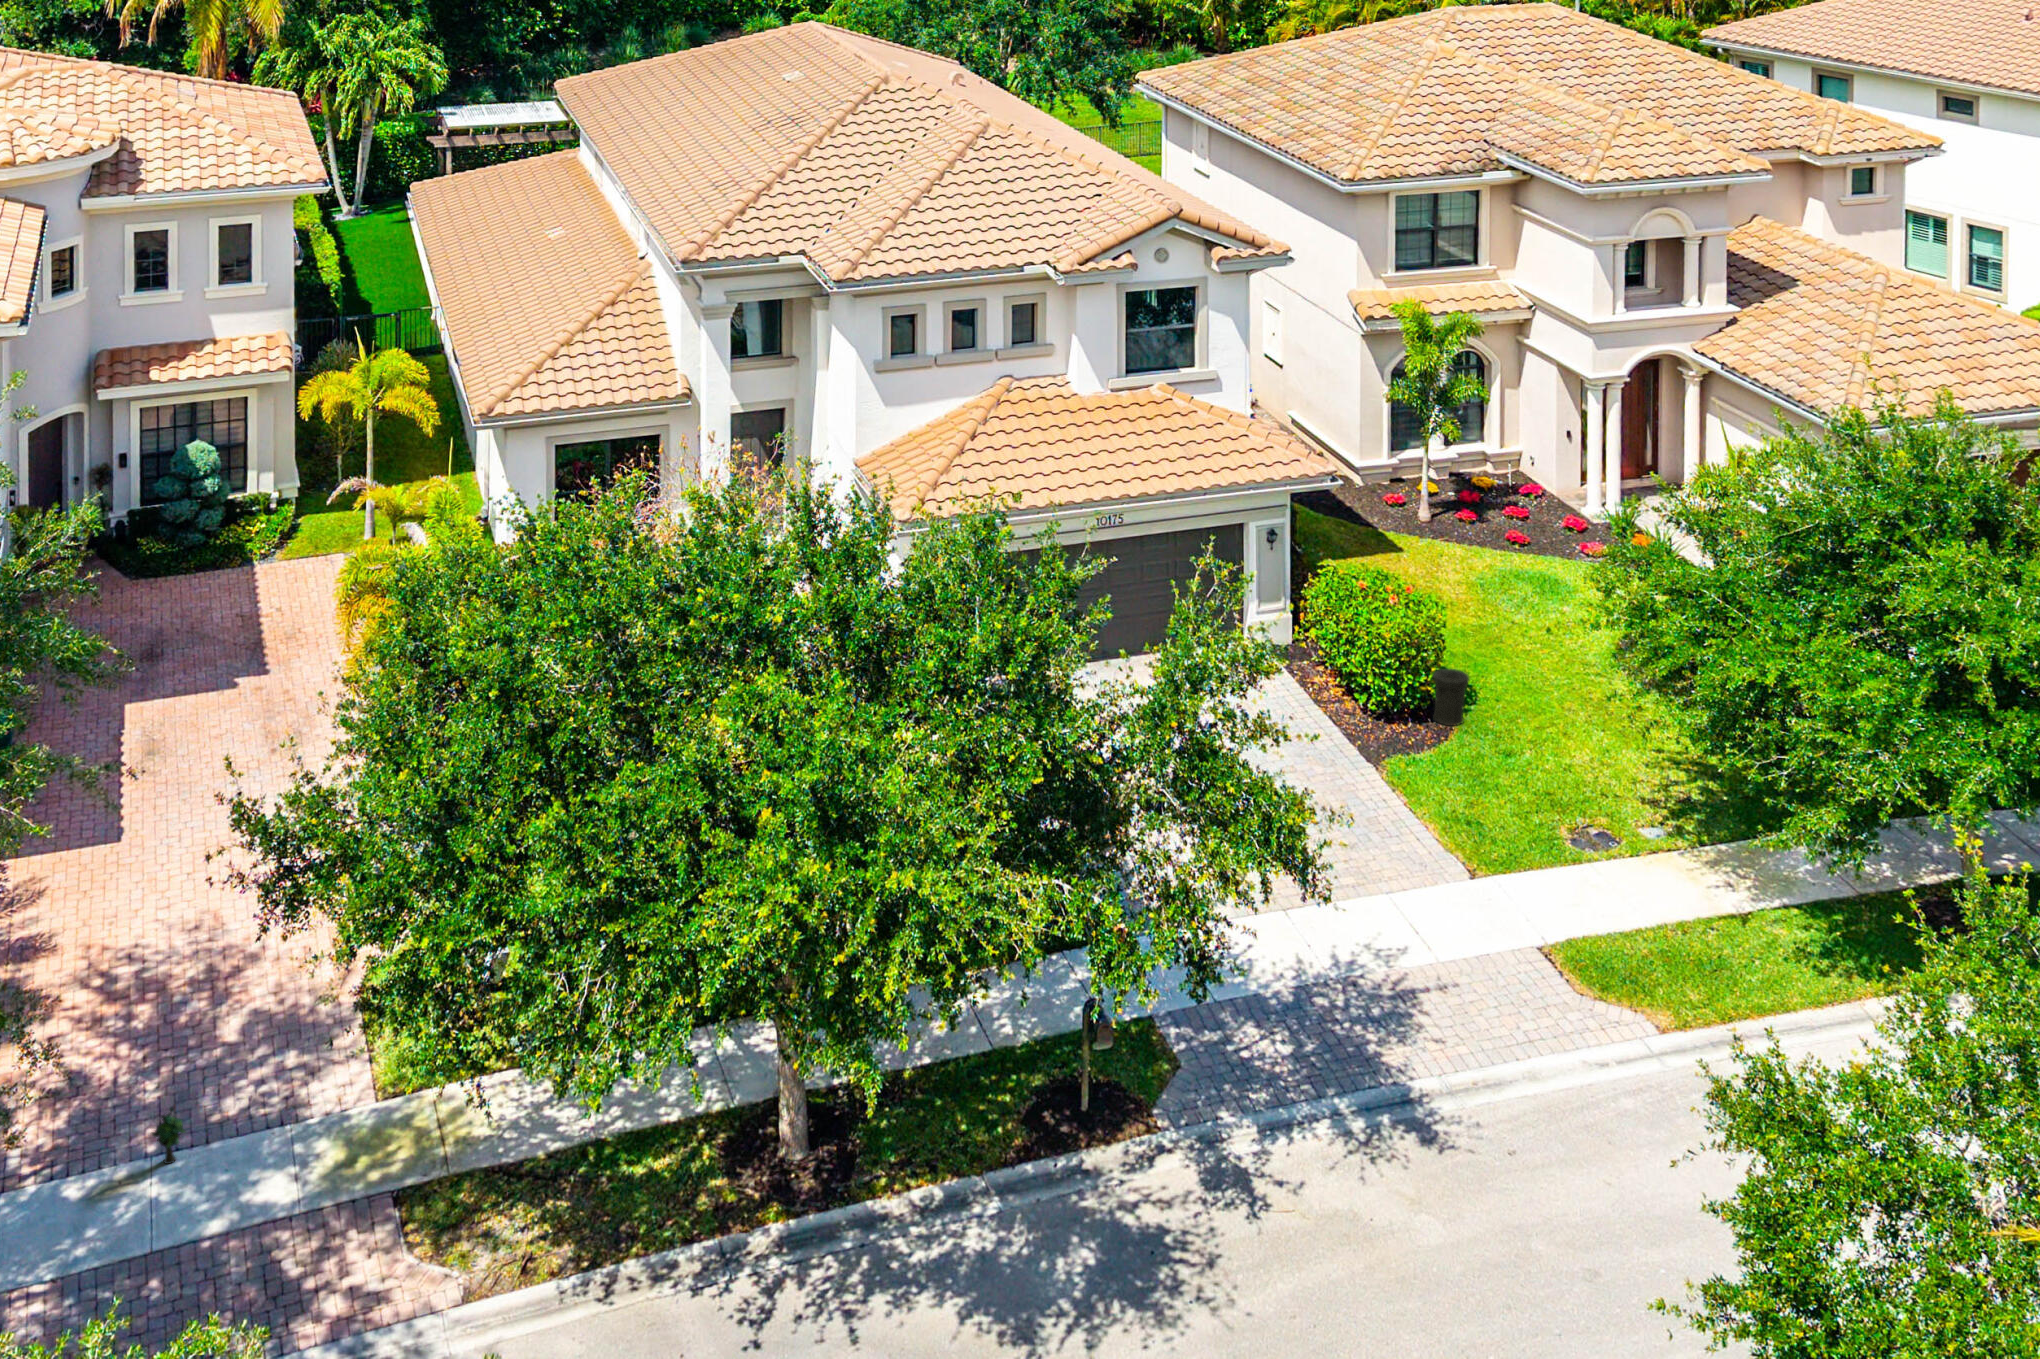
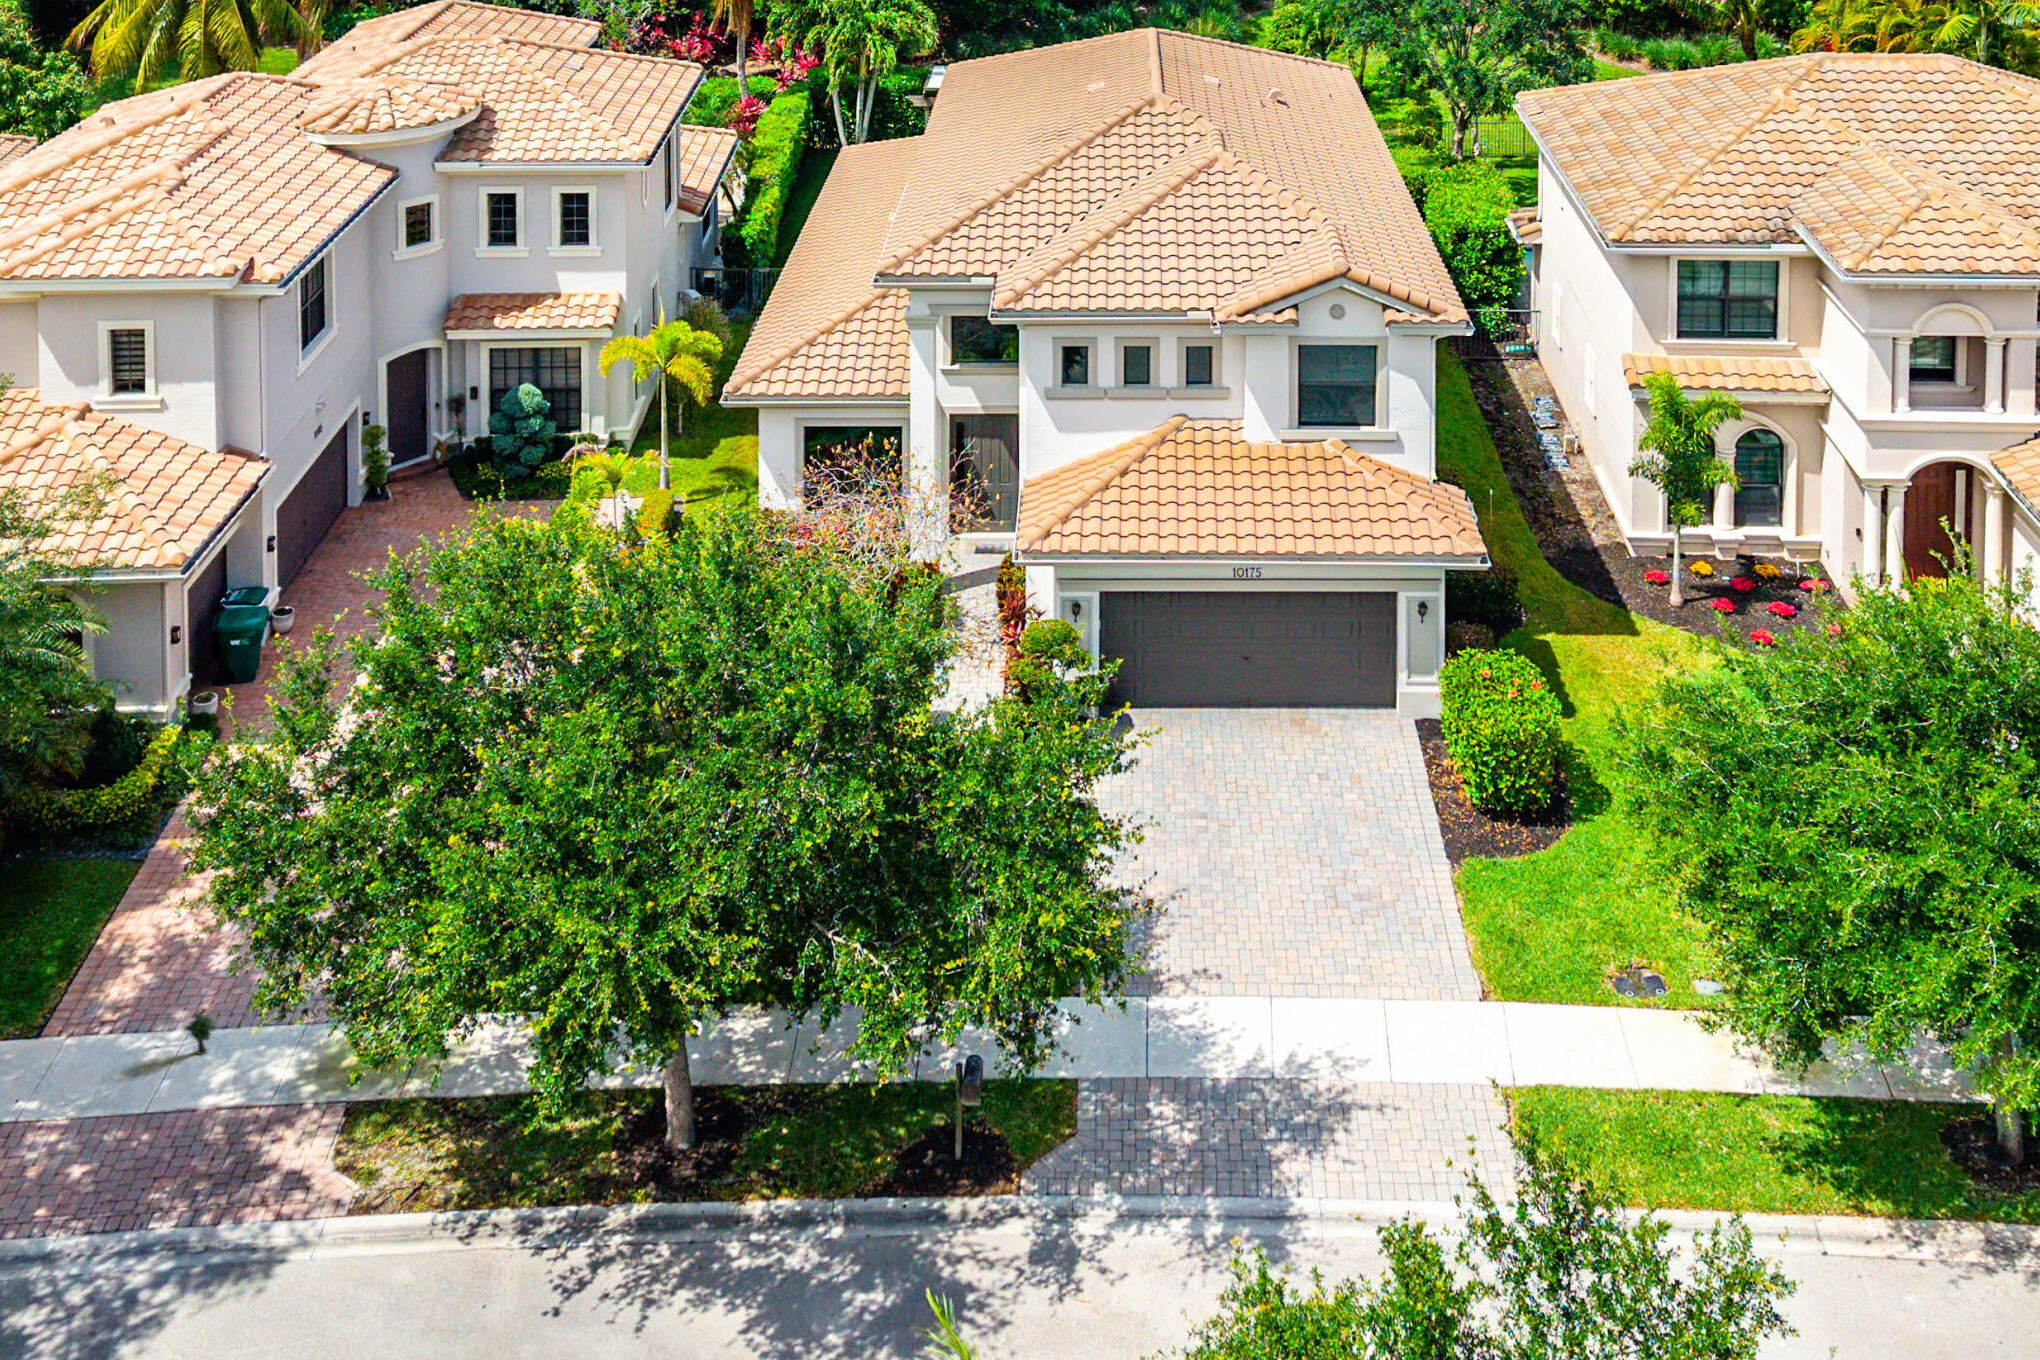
trash can: present [1433,669,1469,726] -> none [1549,771,1587,831]

